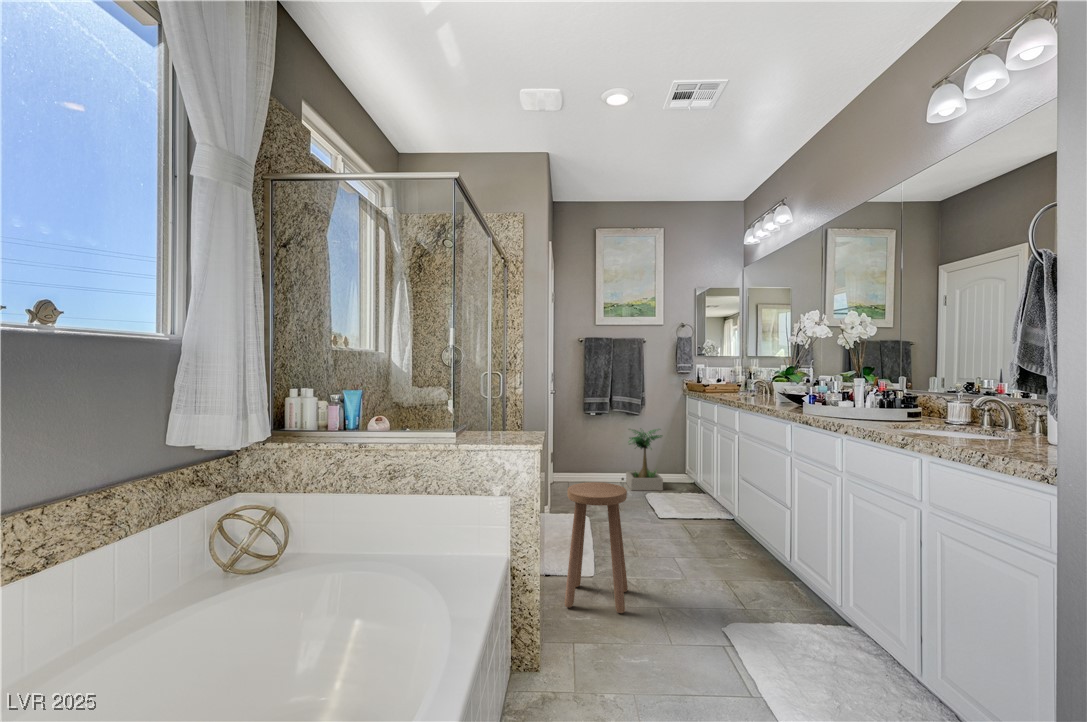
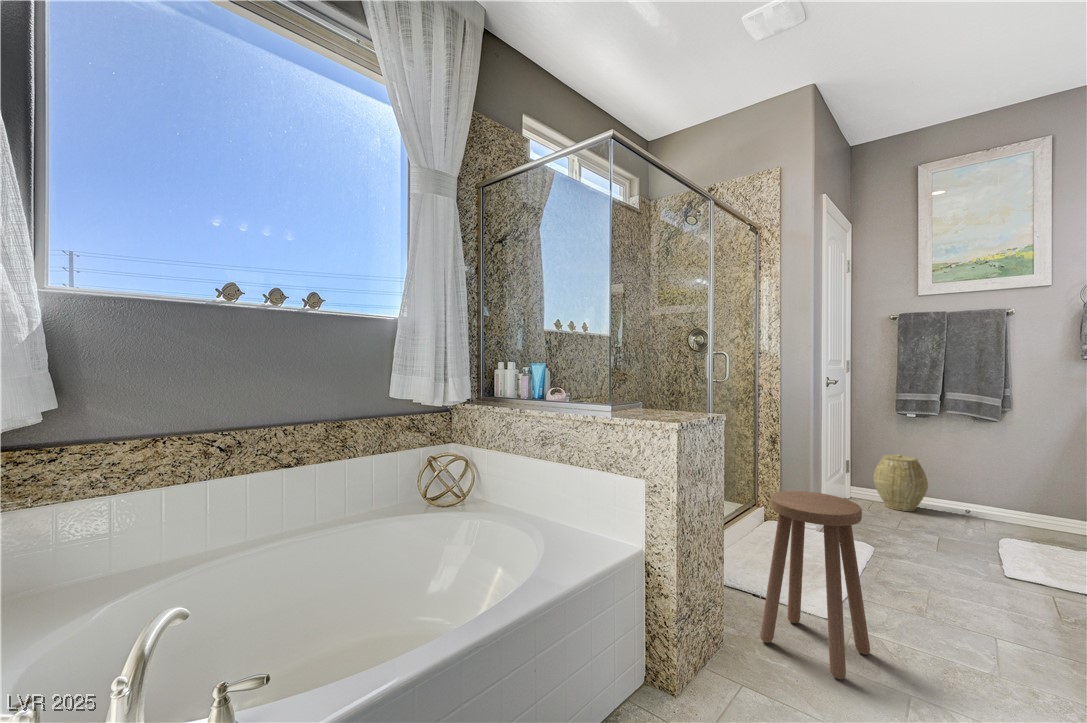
potted plant: present [626,430,663,490] -> none [966,438,1059,539]
woven basket: none [571,445,604,487] -> present [874,454,928,511]

